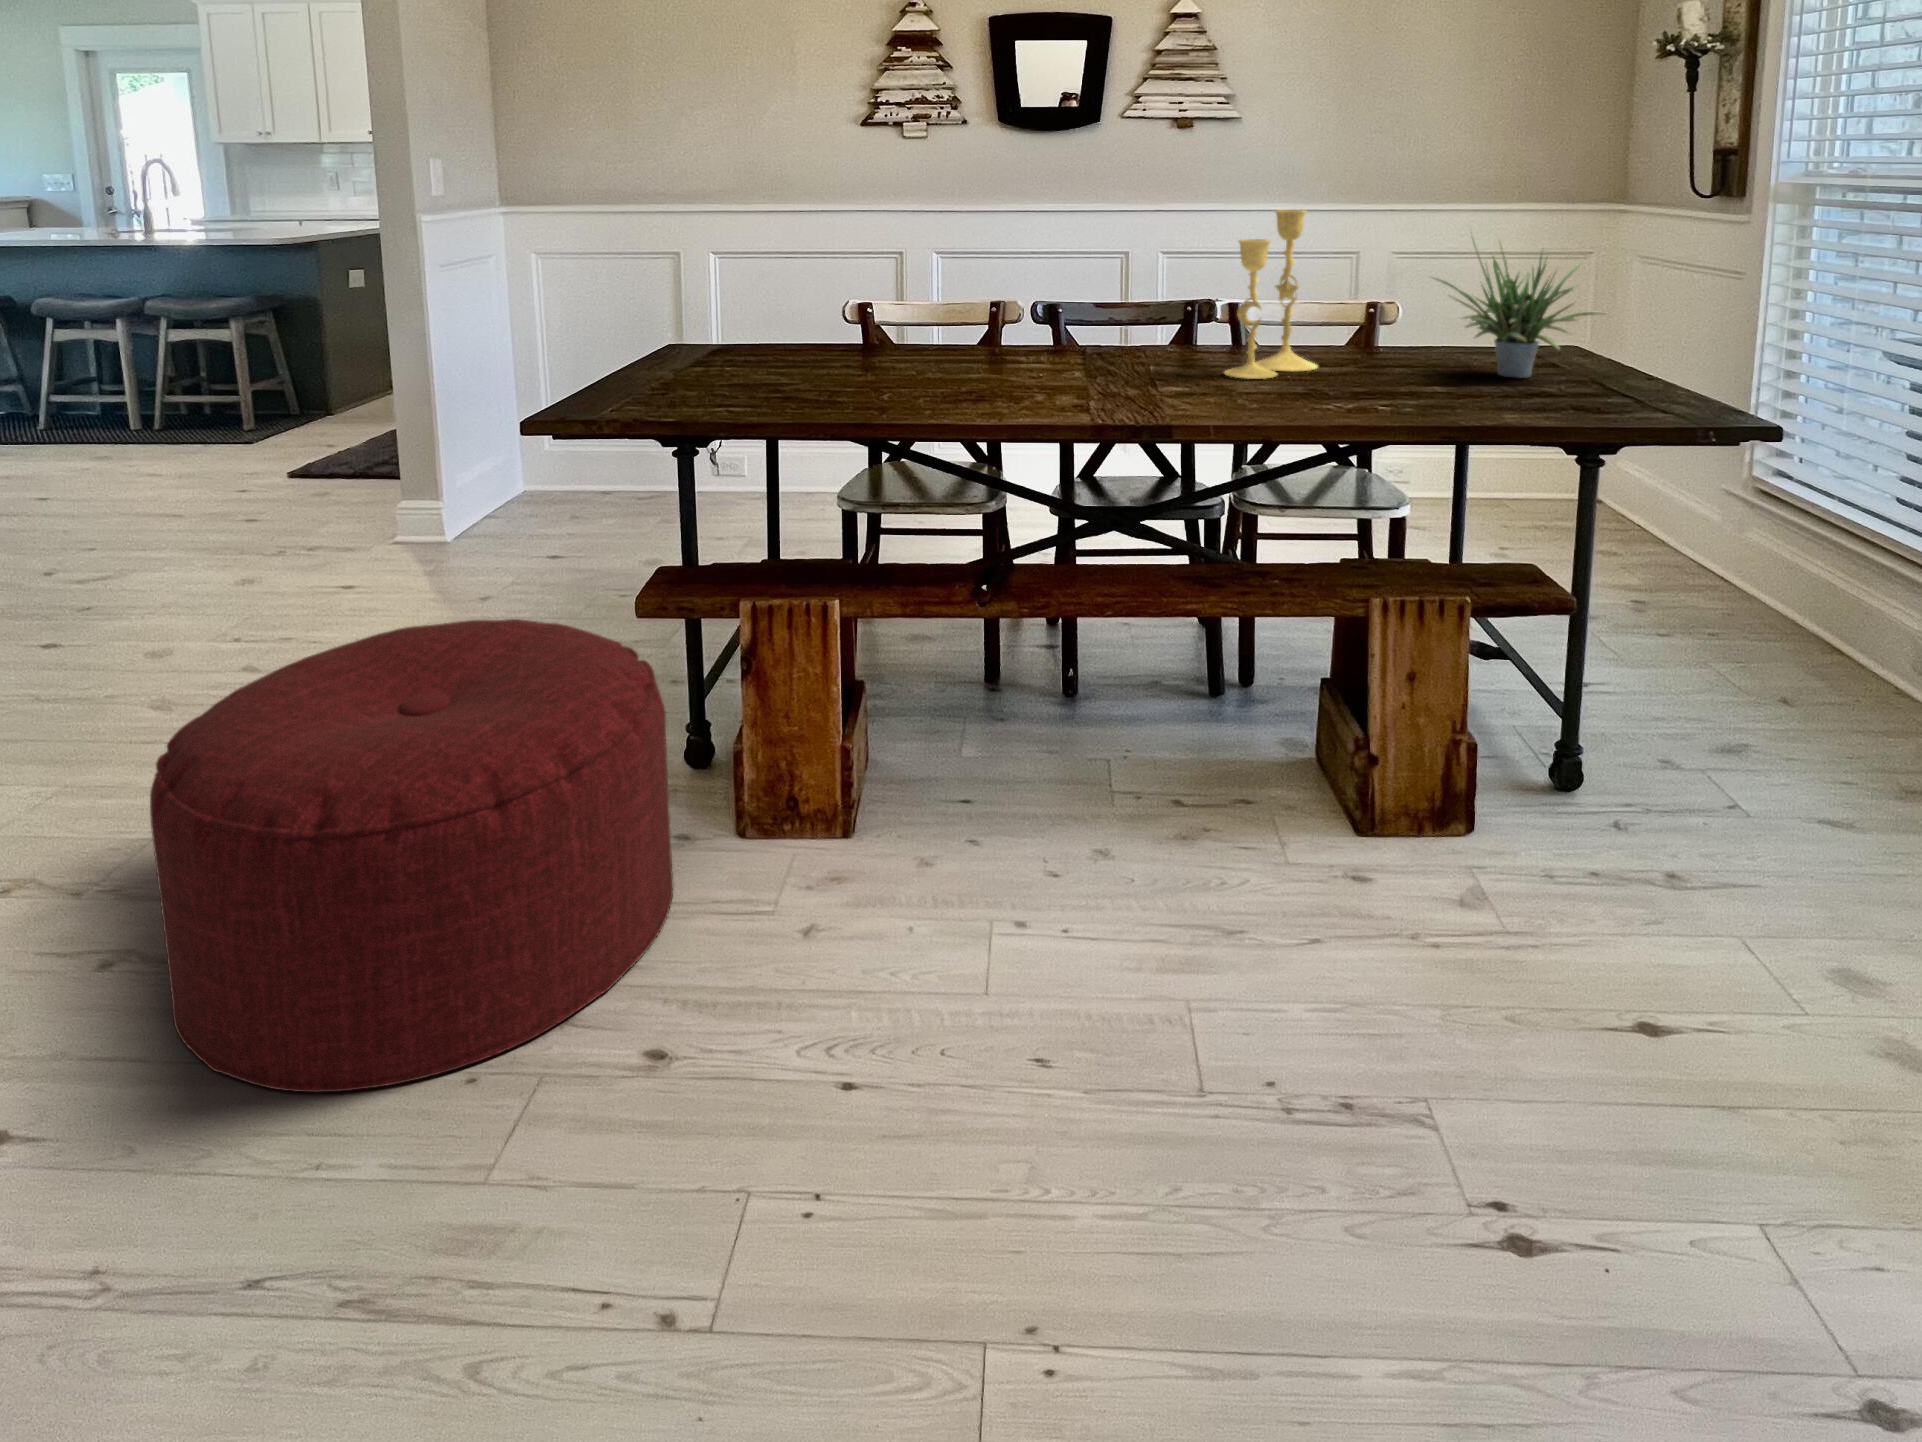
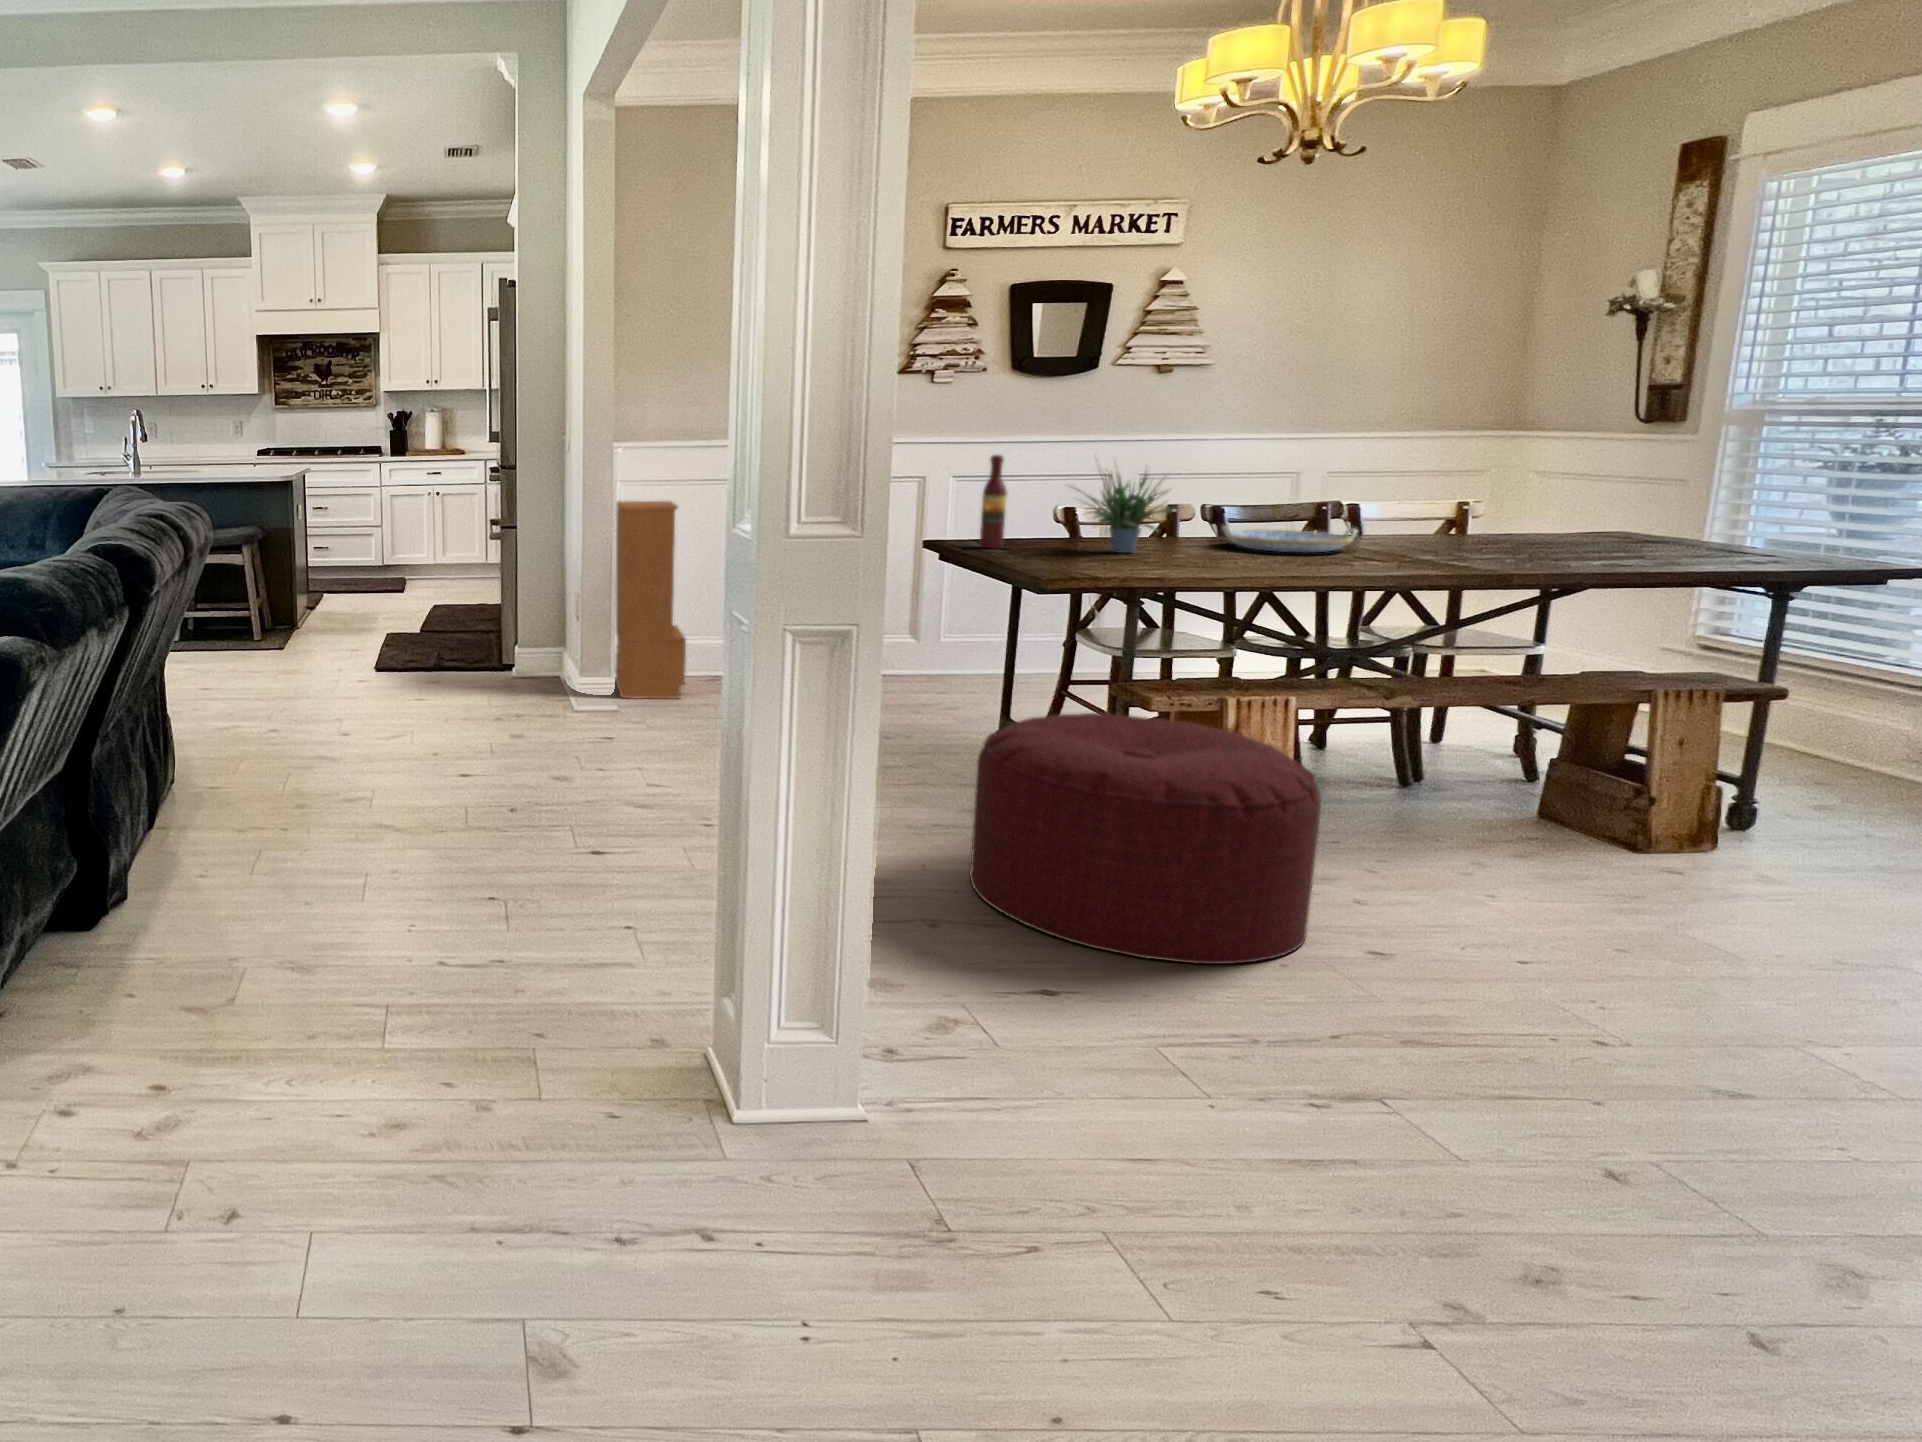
candlestick: present [1224,210,1317,379] -> none [1425,433,1485,553]
wine bottle: none [694,230,727,357] -> present [980,455,1007,548]
potted plant: present [1434,243,1607,378] -> present [1089,459,1175,553]
bookcase: none [465,278,596,526] -> present [615,501,686,699]
serving tray: none [991,331,1139,373] -> present [1223,526,1357,553]

